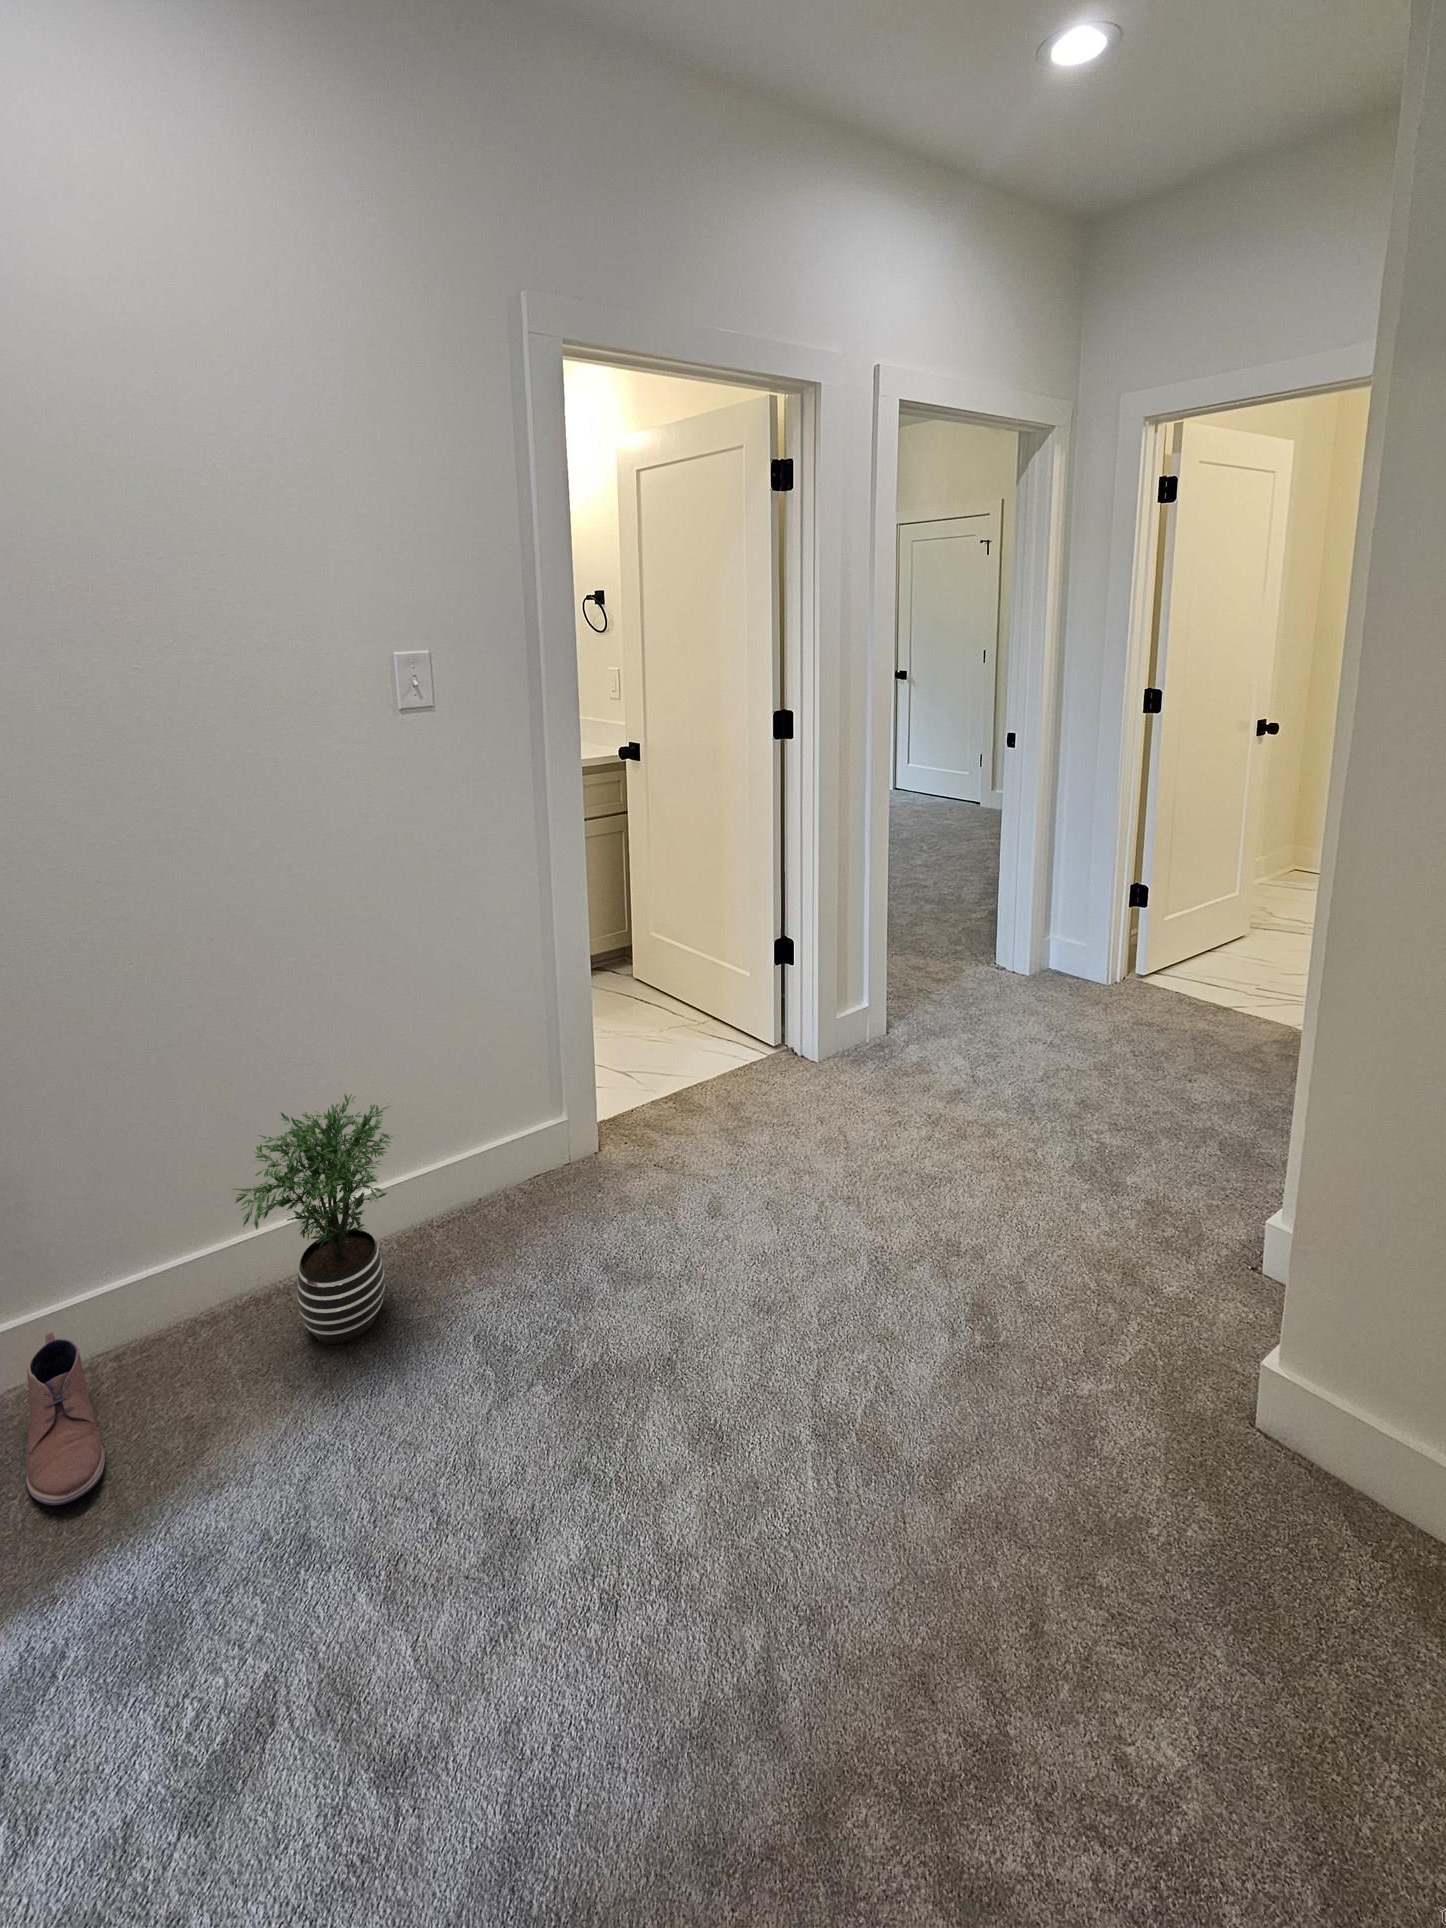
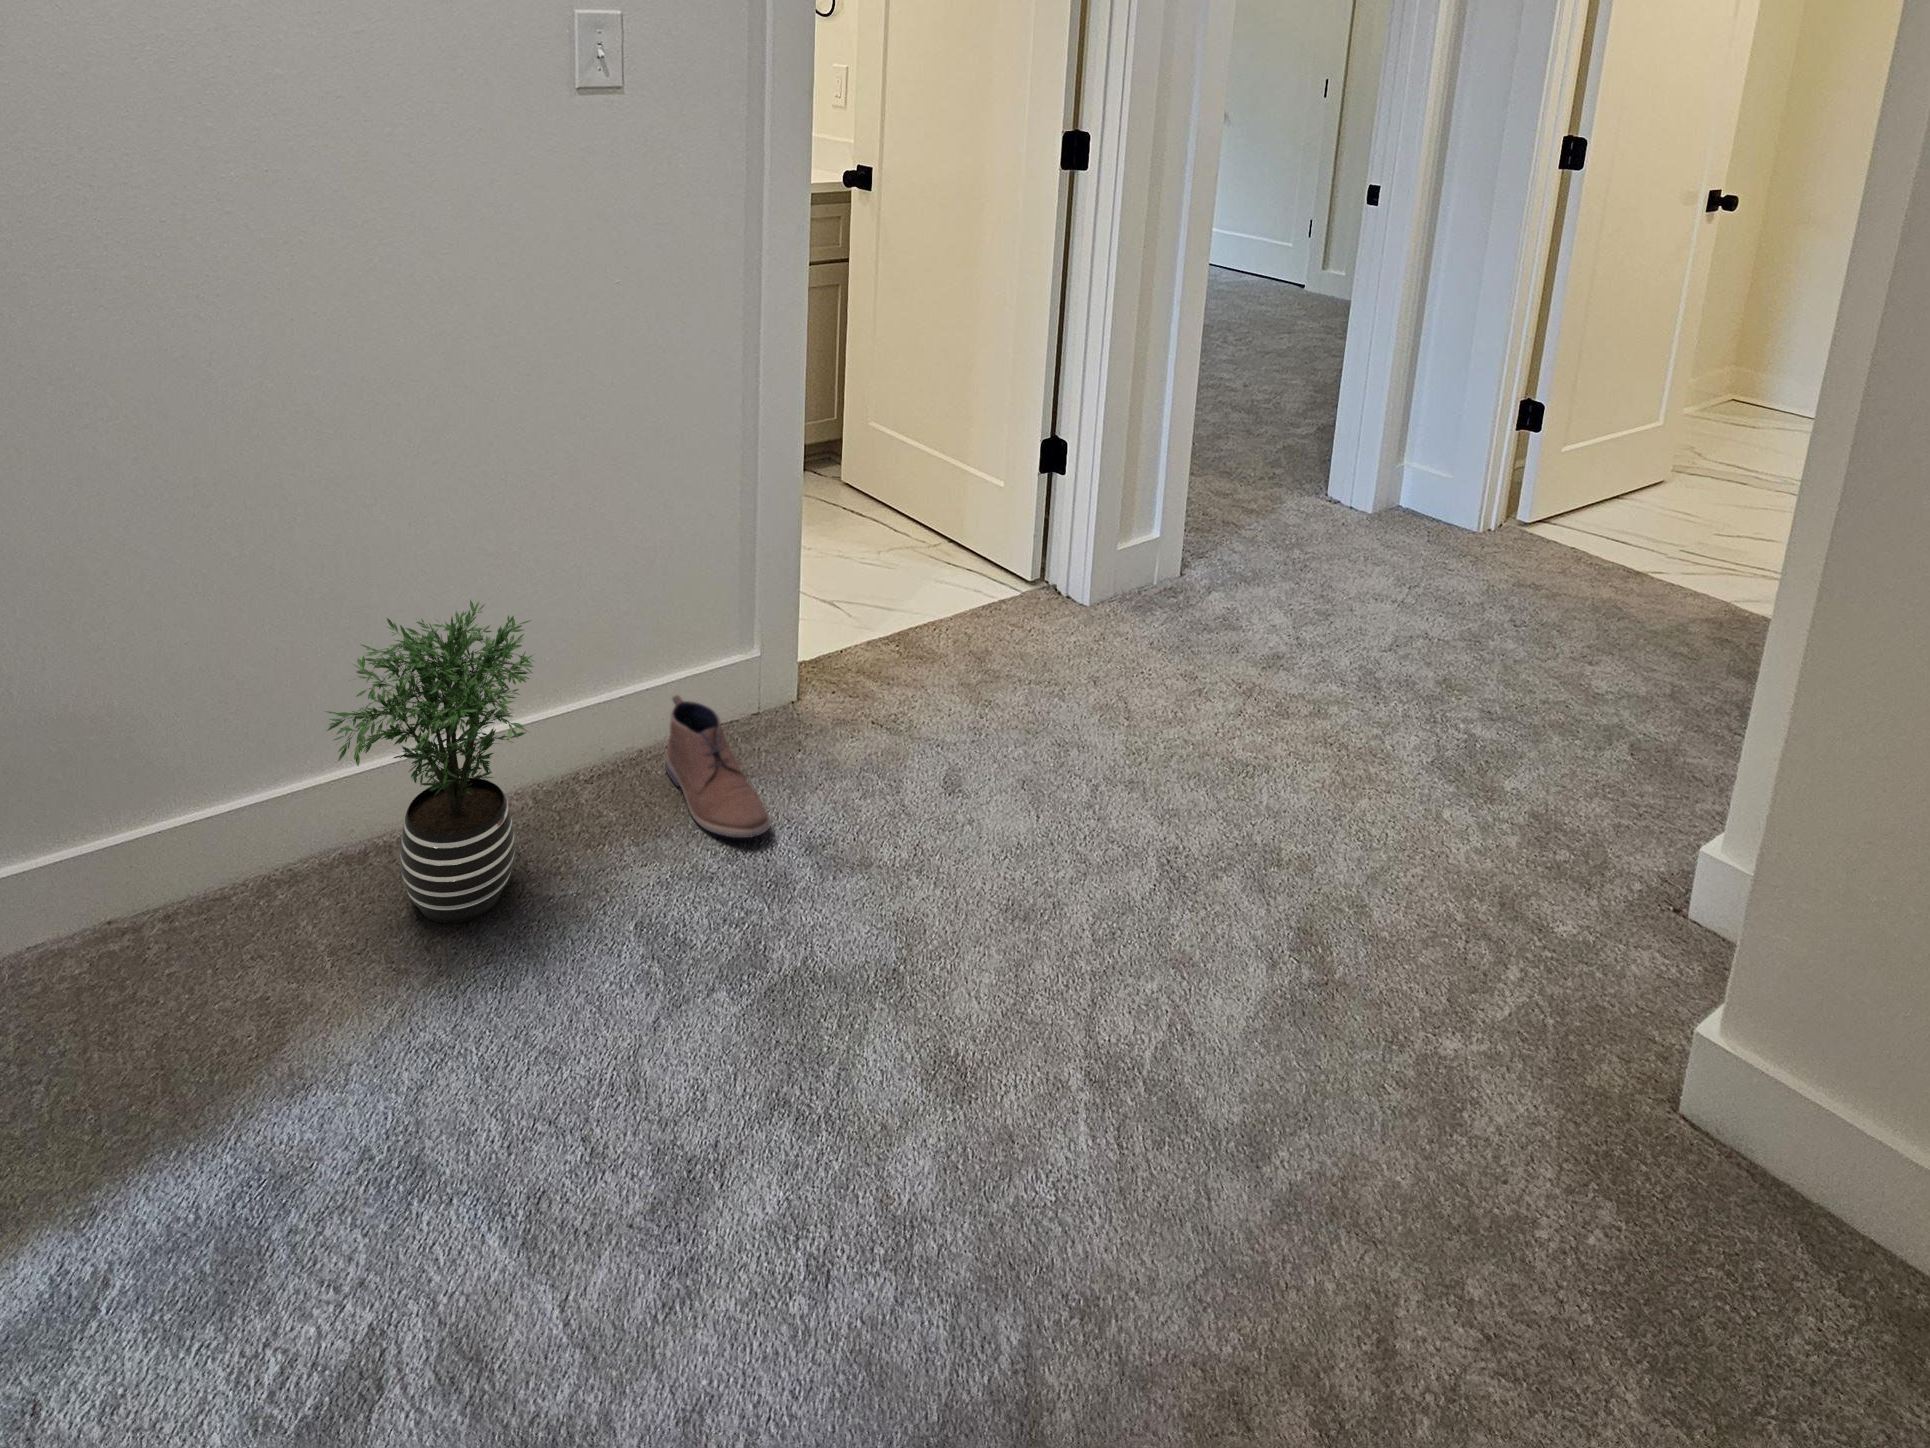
shoe: present [26,1332,105,1505] -> present [665,695,771,838]

